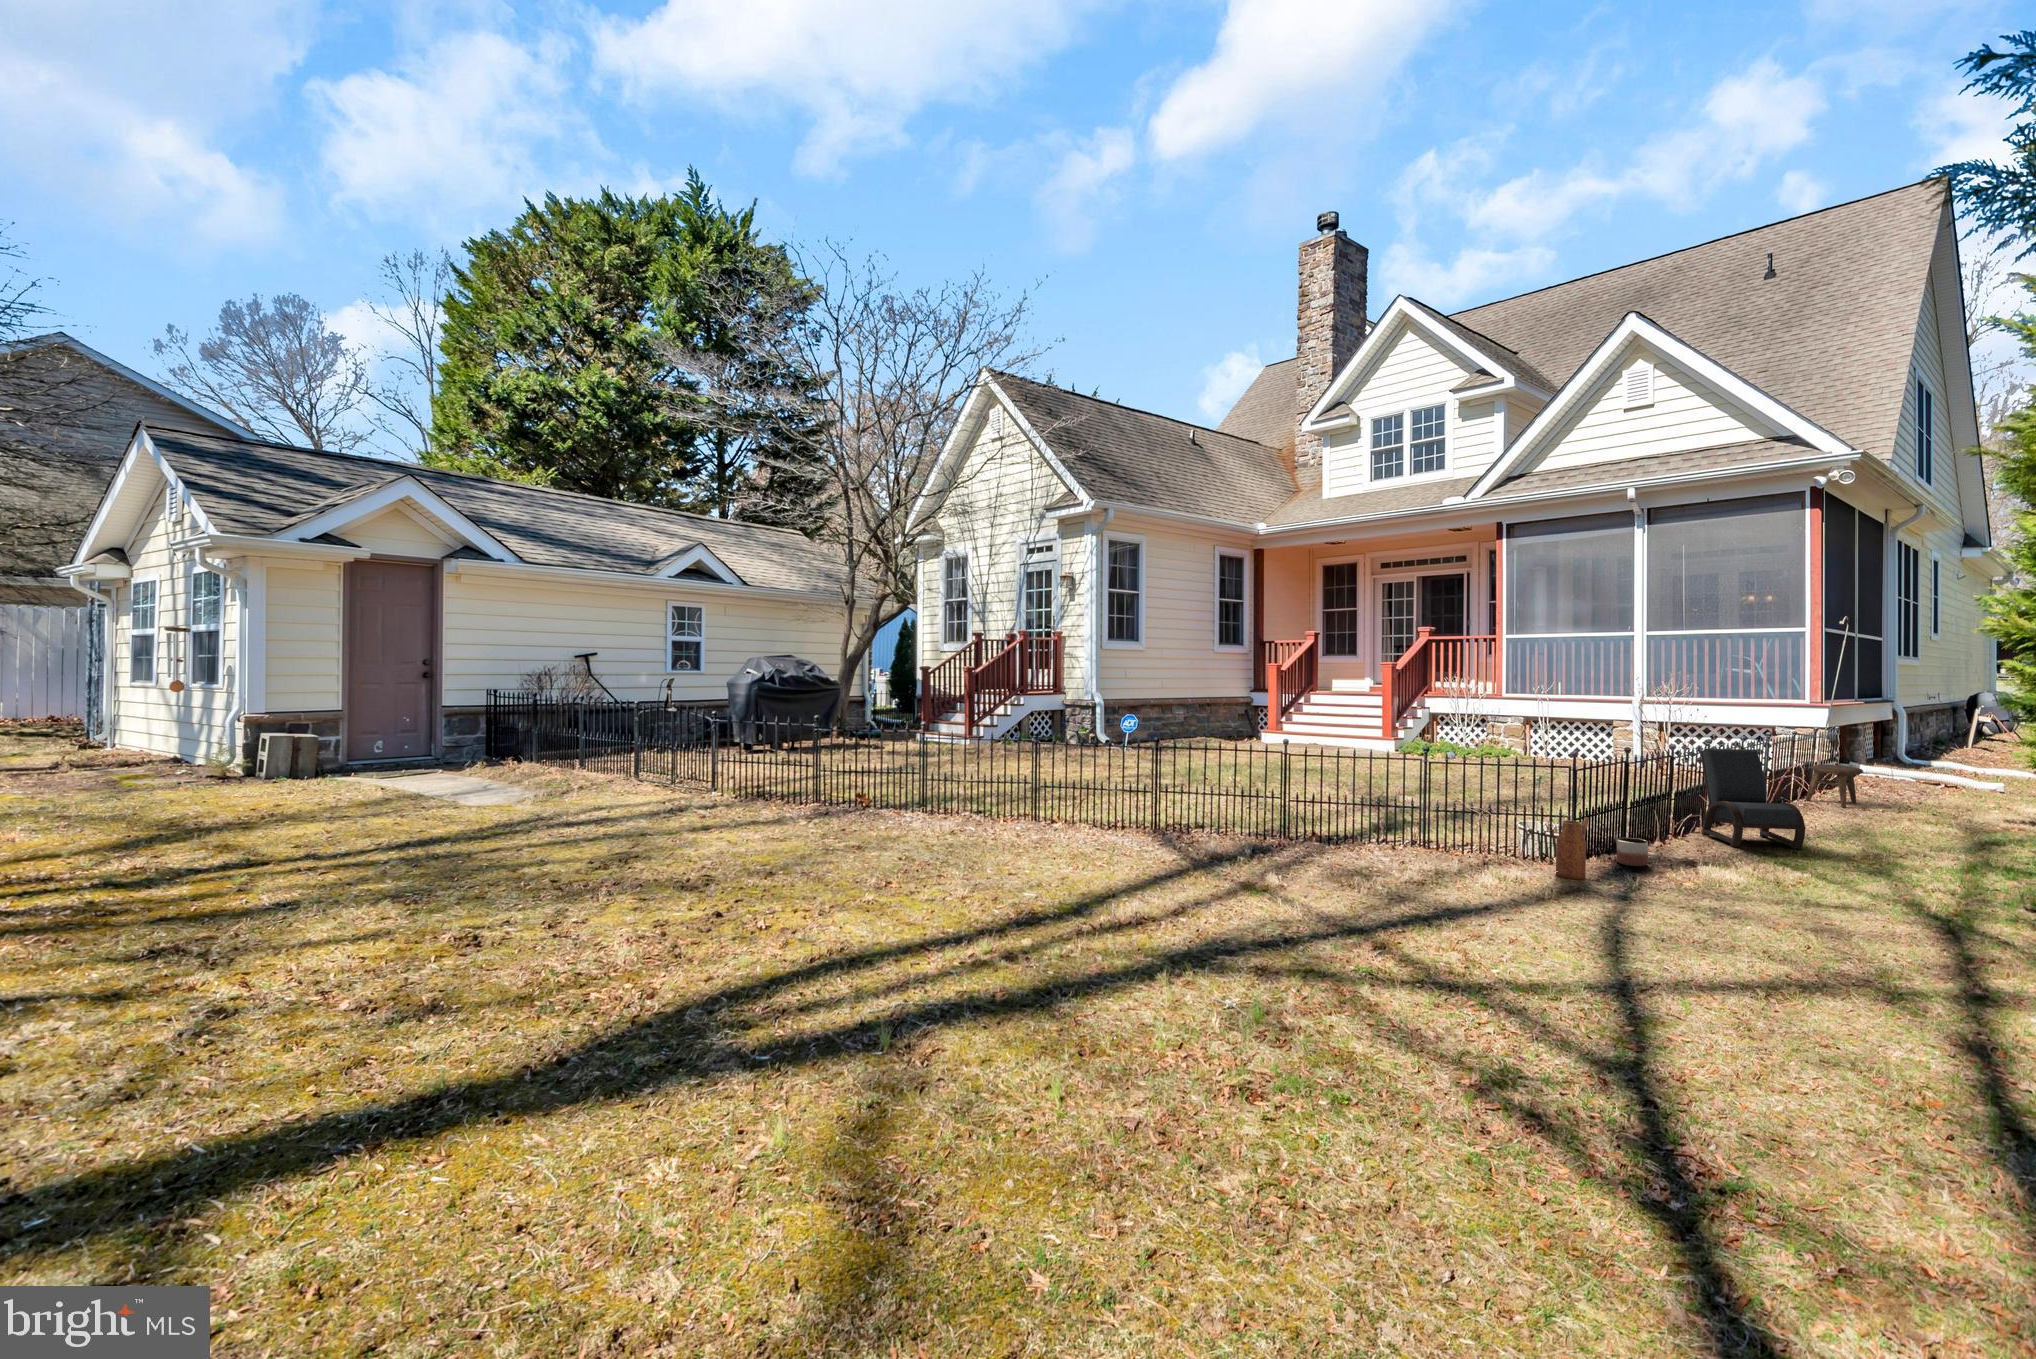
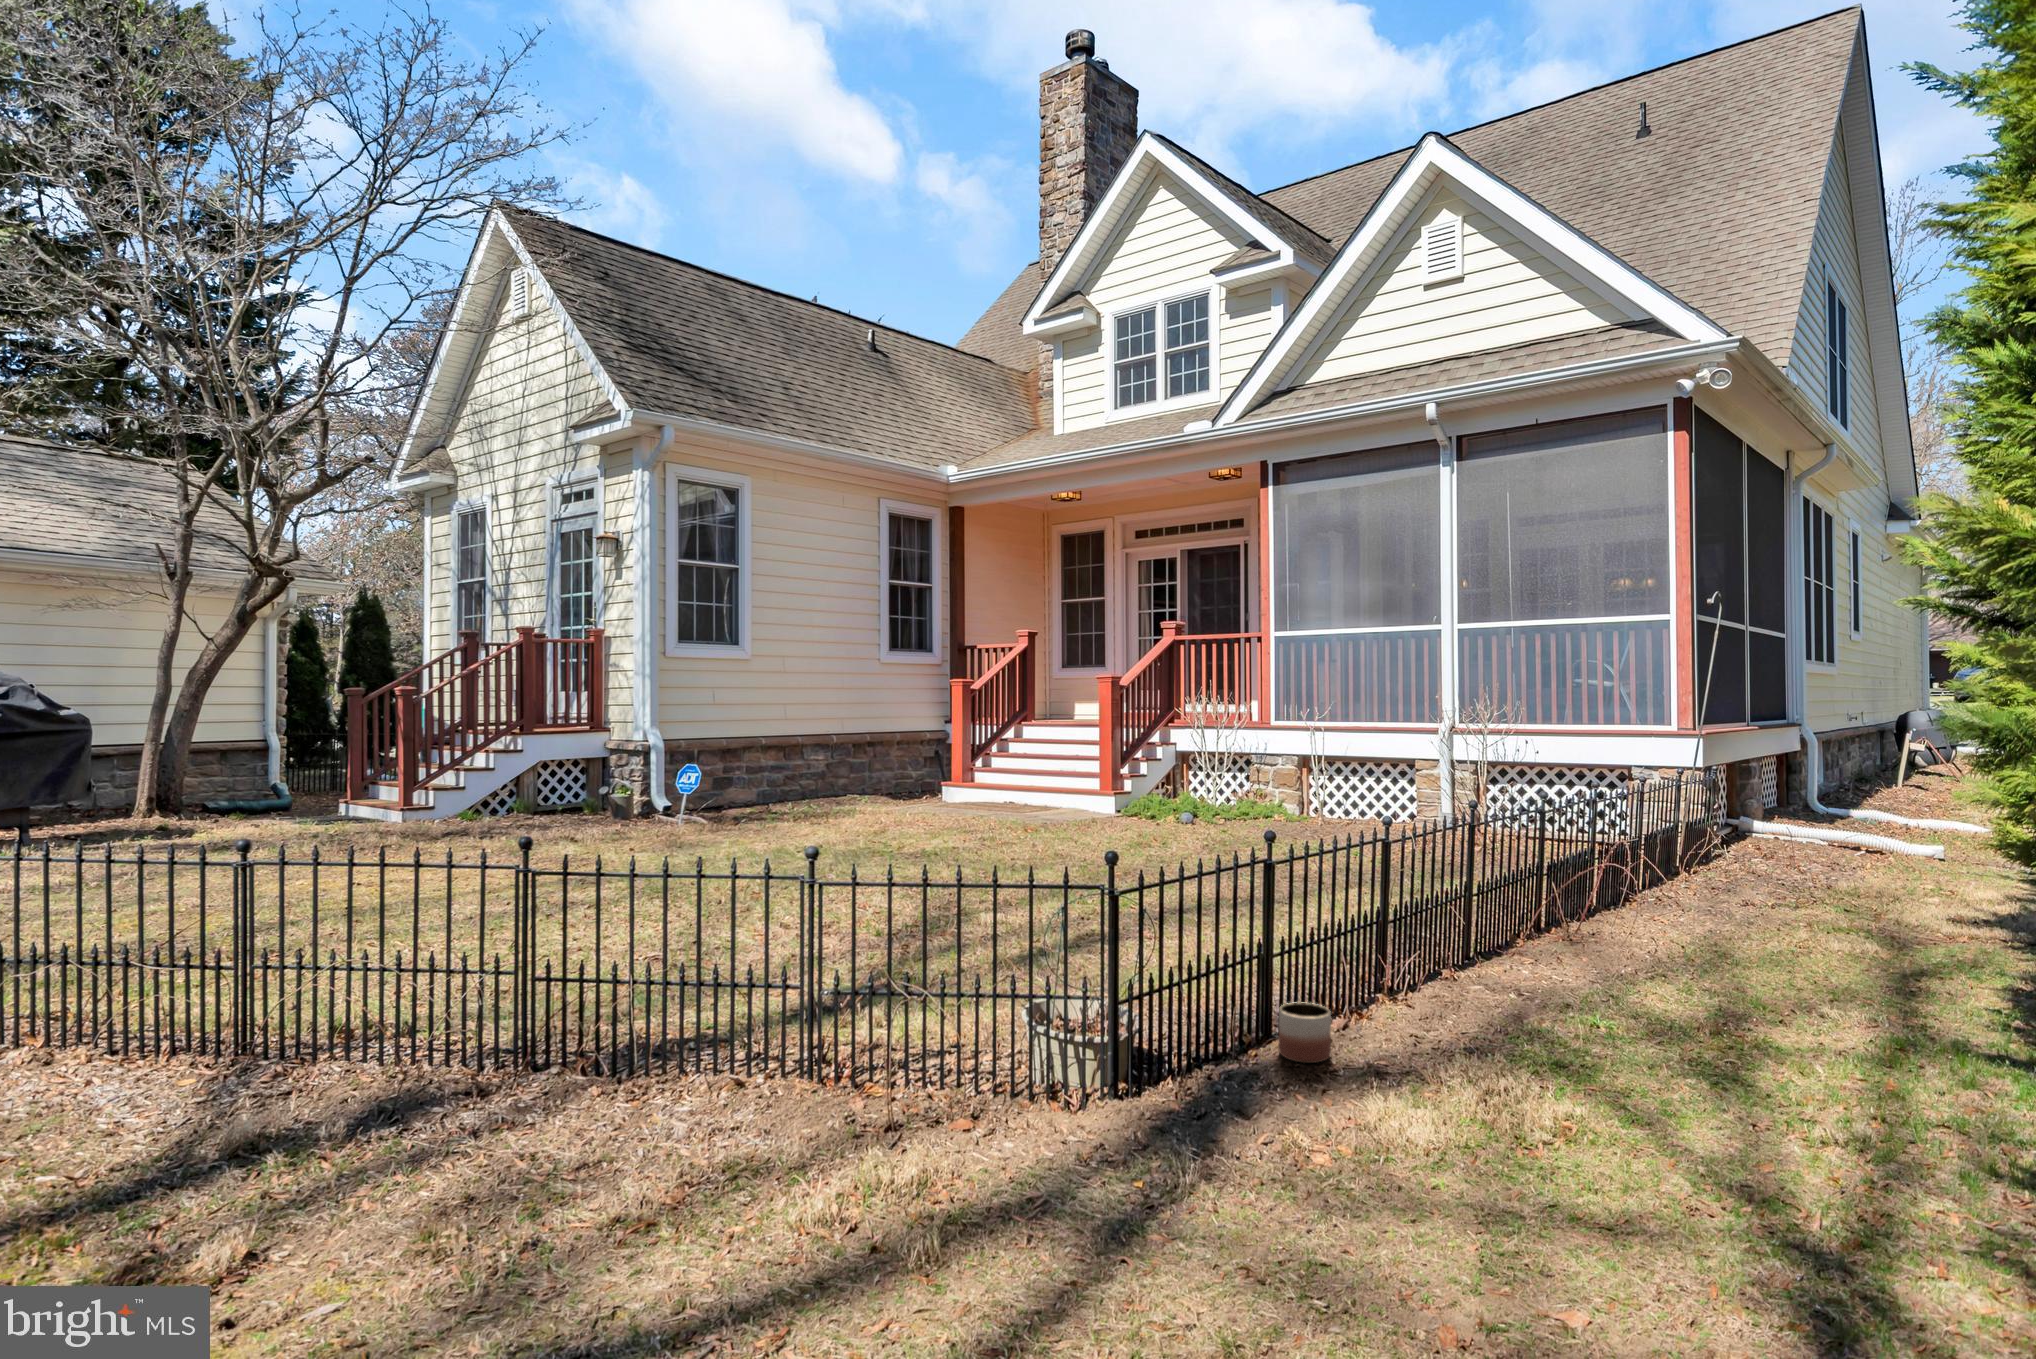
lounge chair: present [1700,749,1806,849] -> none [1471,816,1627,1000]
stool: present [1806,765,1863,808] -> none [1664,830,1743,901]
watering can: present [1556,817,1589,879] -> none [1132,973,1205,1111]

